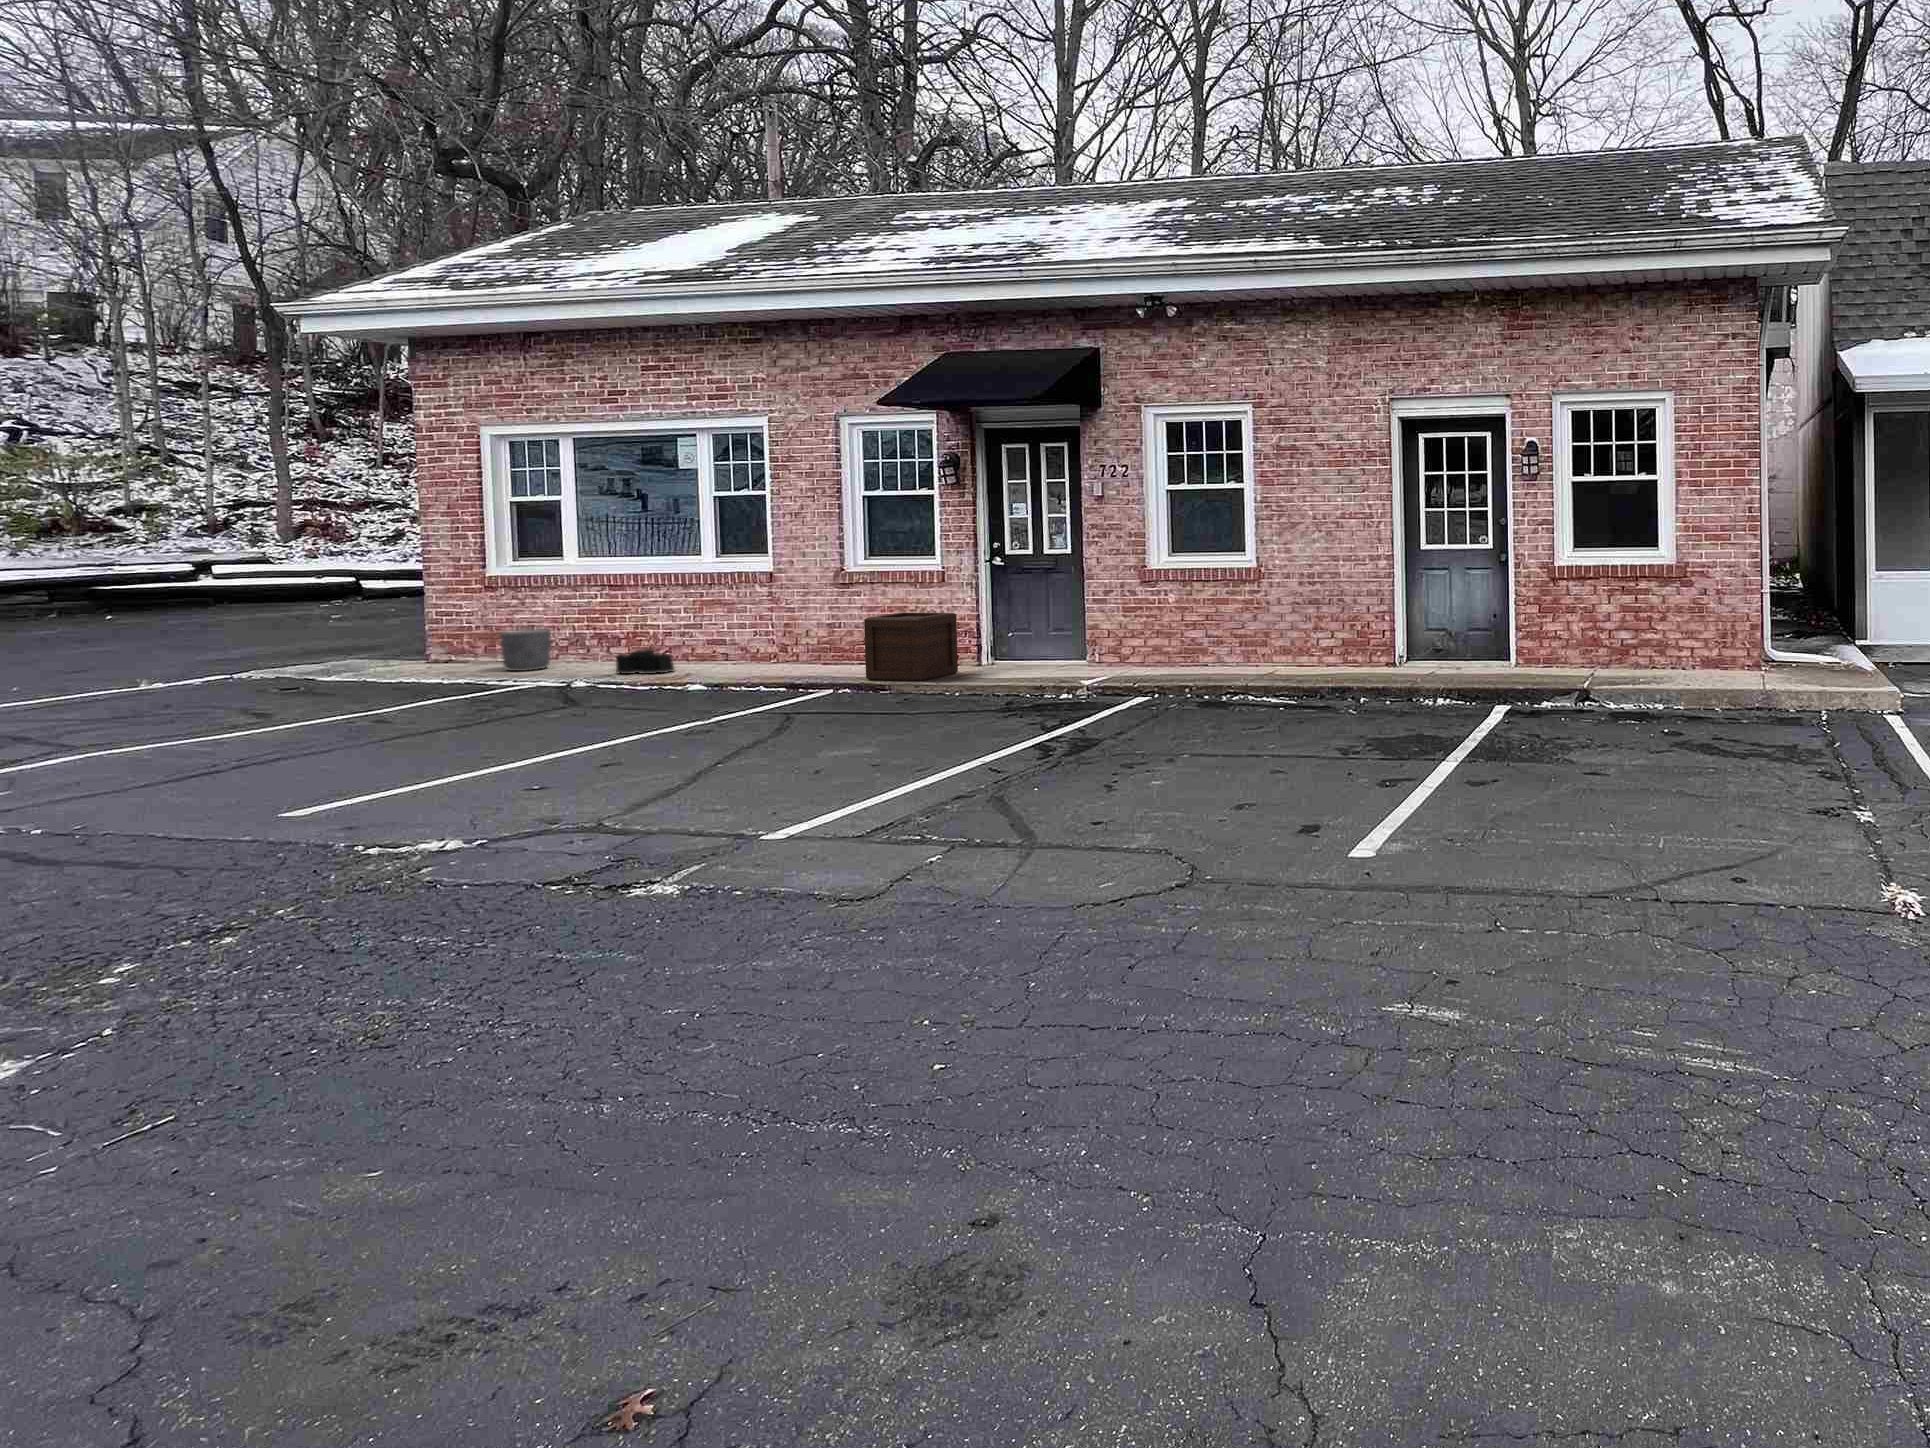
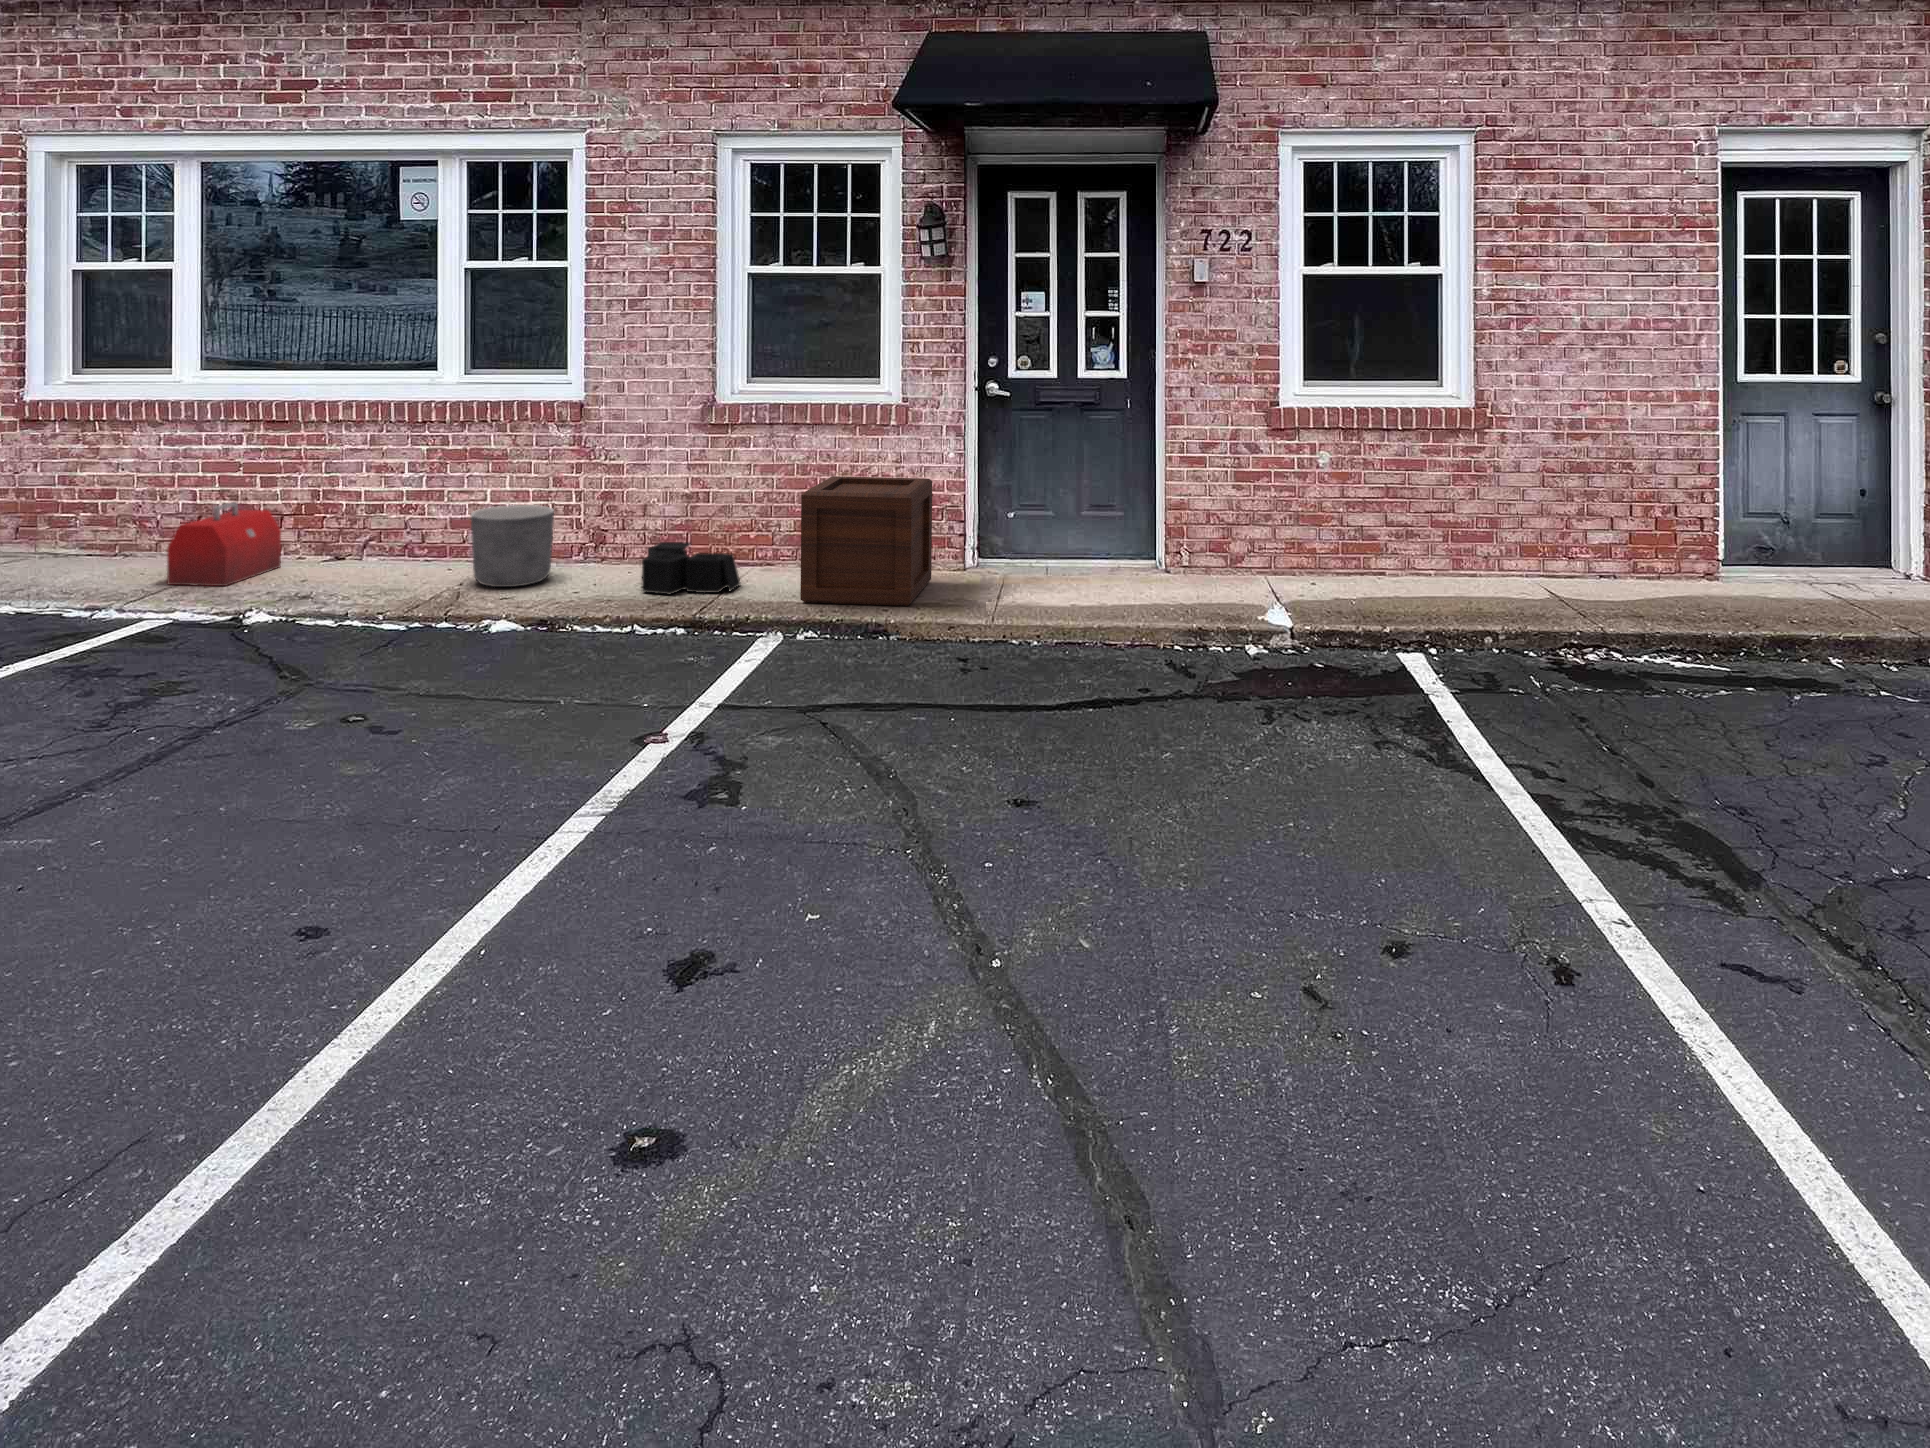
planter: present [500,629,551,671] -> present [471,505,554,587]
toolbox: none [552,630,619,674] -> present [167,502,281,586]
storage bin: present [616,649,674,674] -> present [642,542,741,594]

